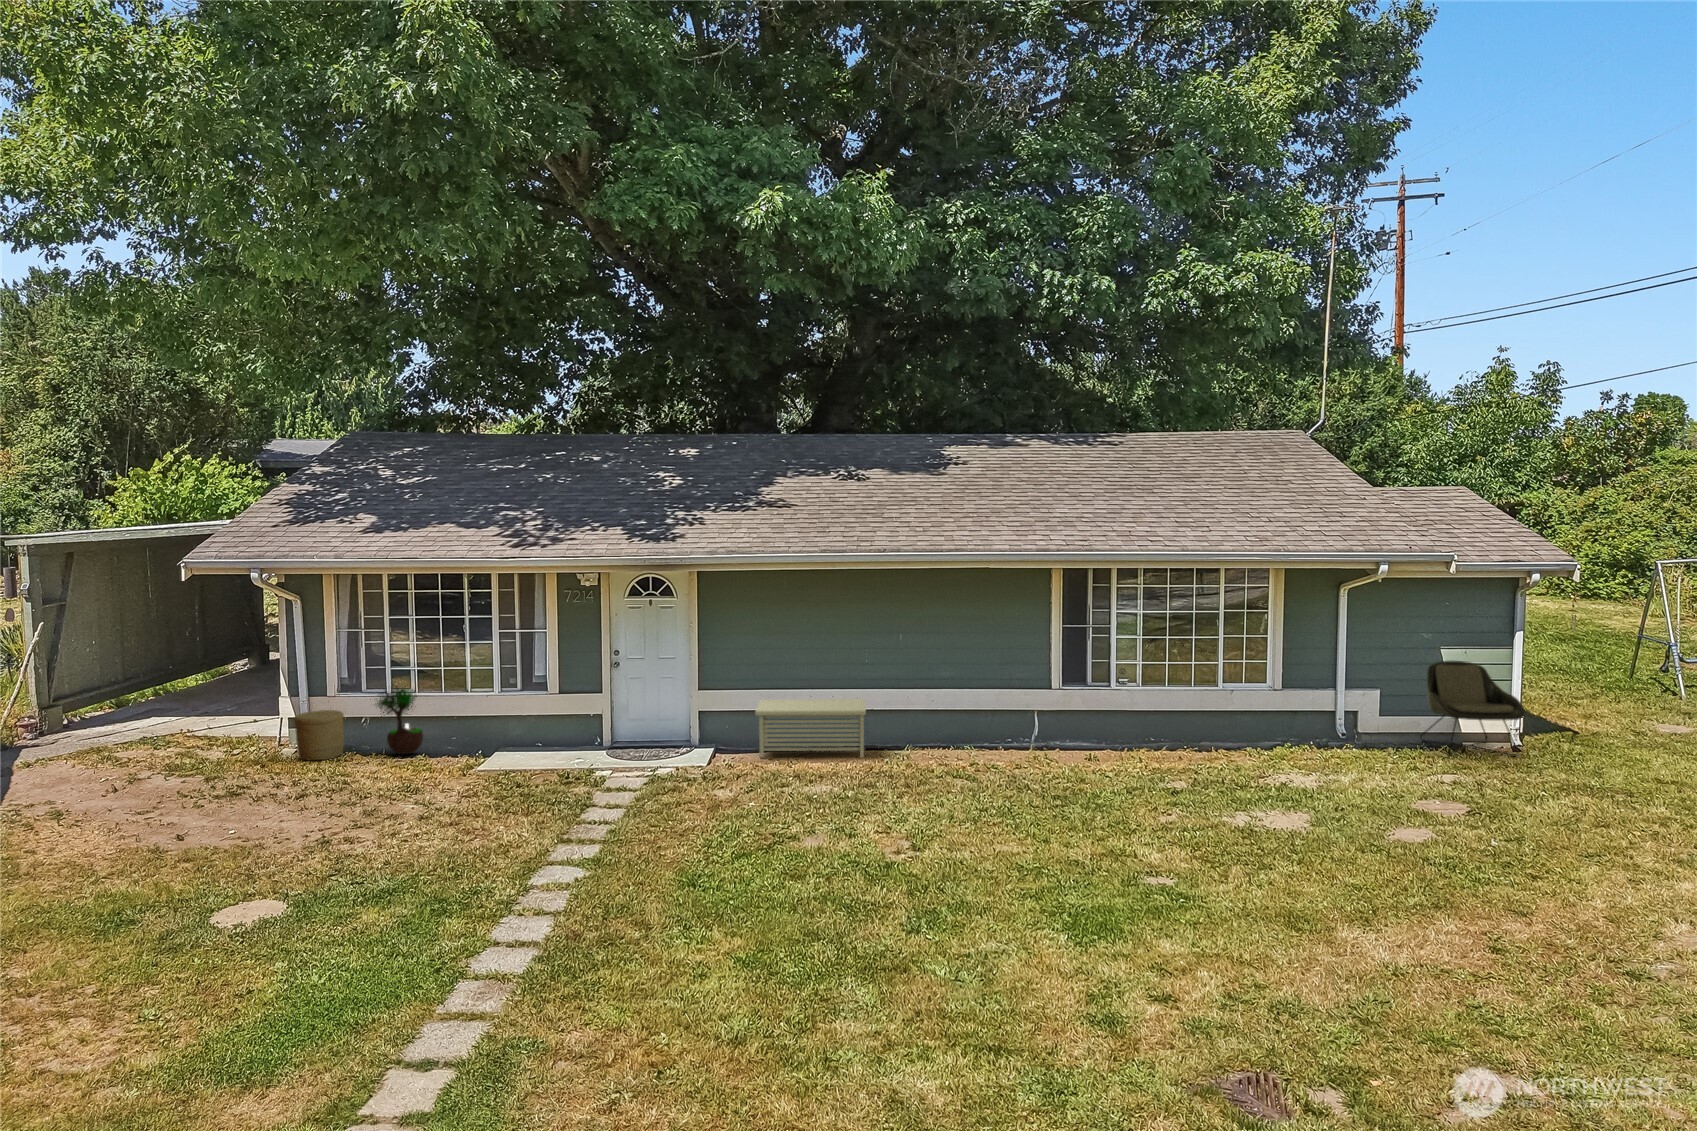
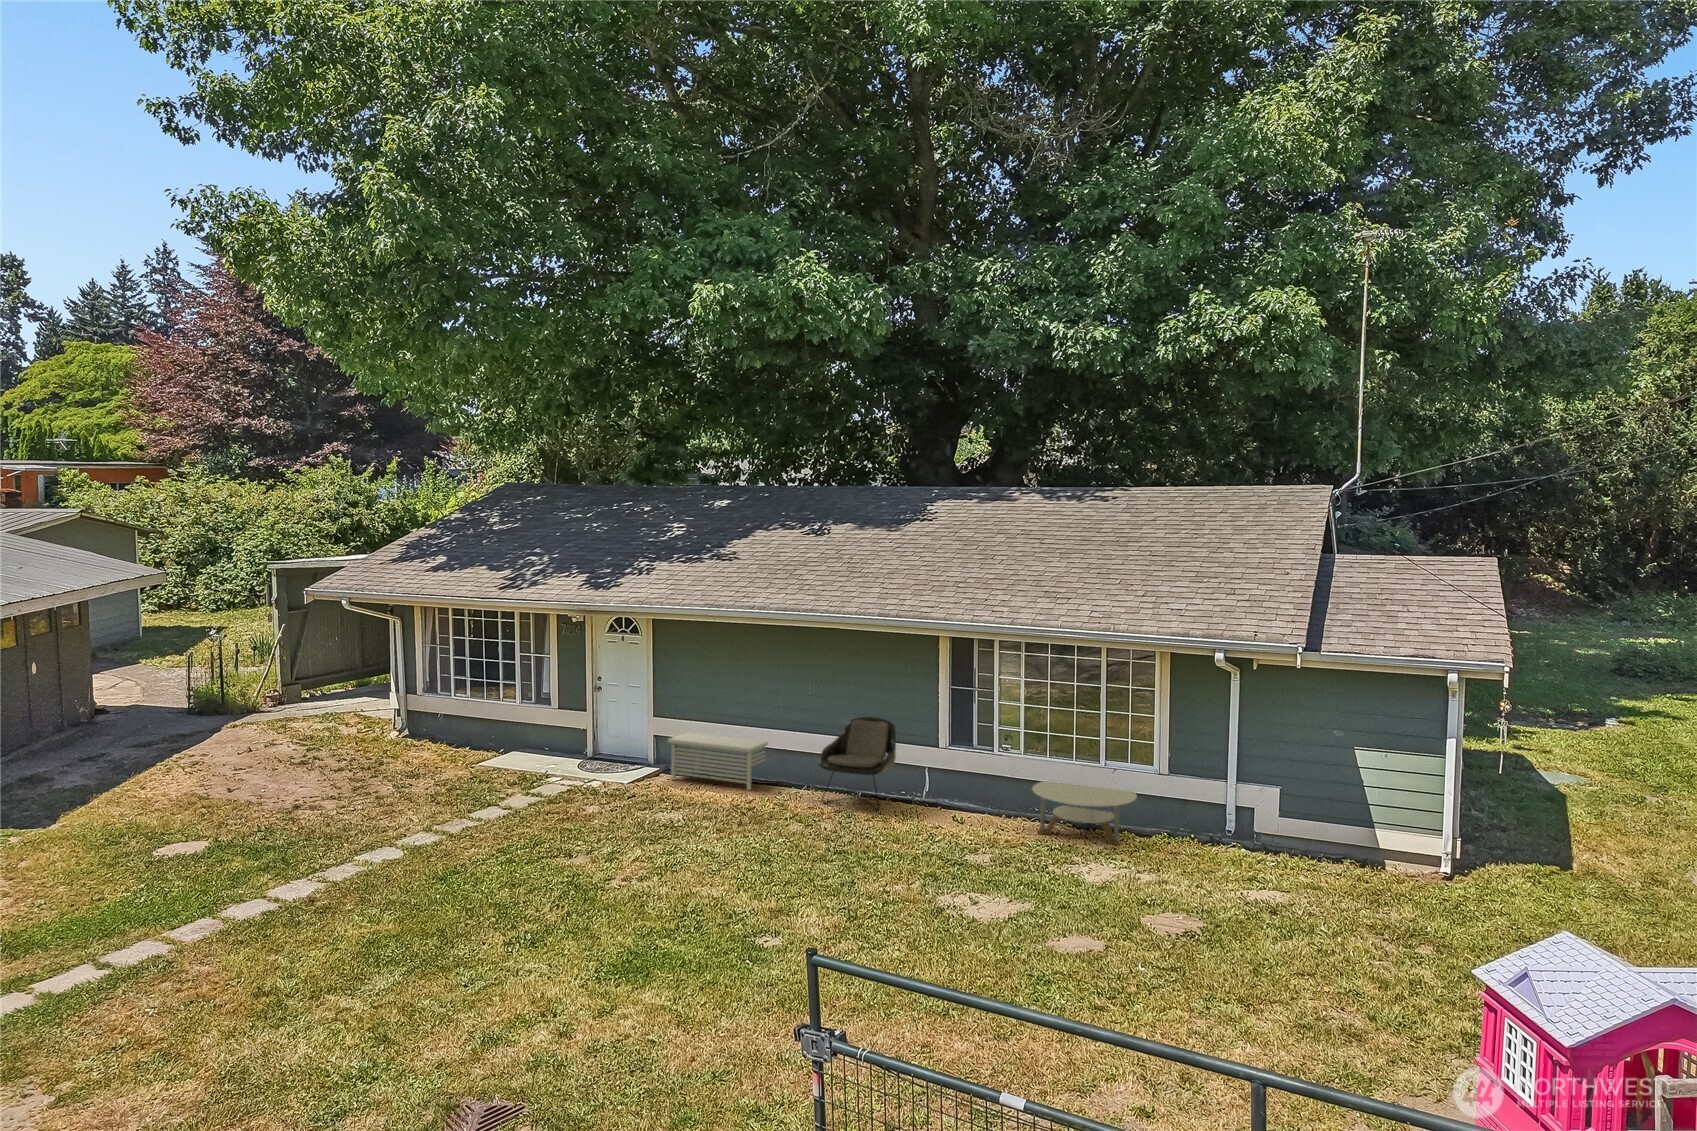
lounge chair: present [1420,661,1525,757] -> present [818,717,896,810]
potted tree: present [377,684,423,755] -> none [424,685,467,745]
round table: none [1178,703,1284,759] -> present [1032,781,1137,845]
woven basket: present [294,710,344,761] -> none [383,705,420,742]

